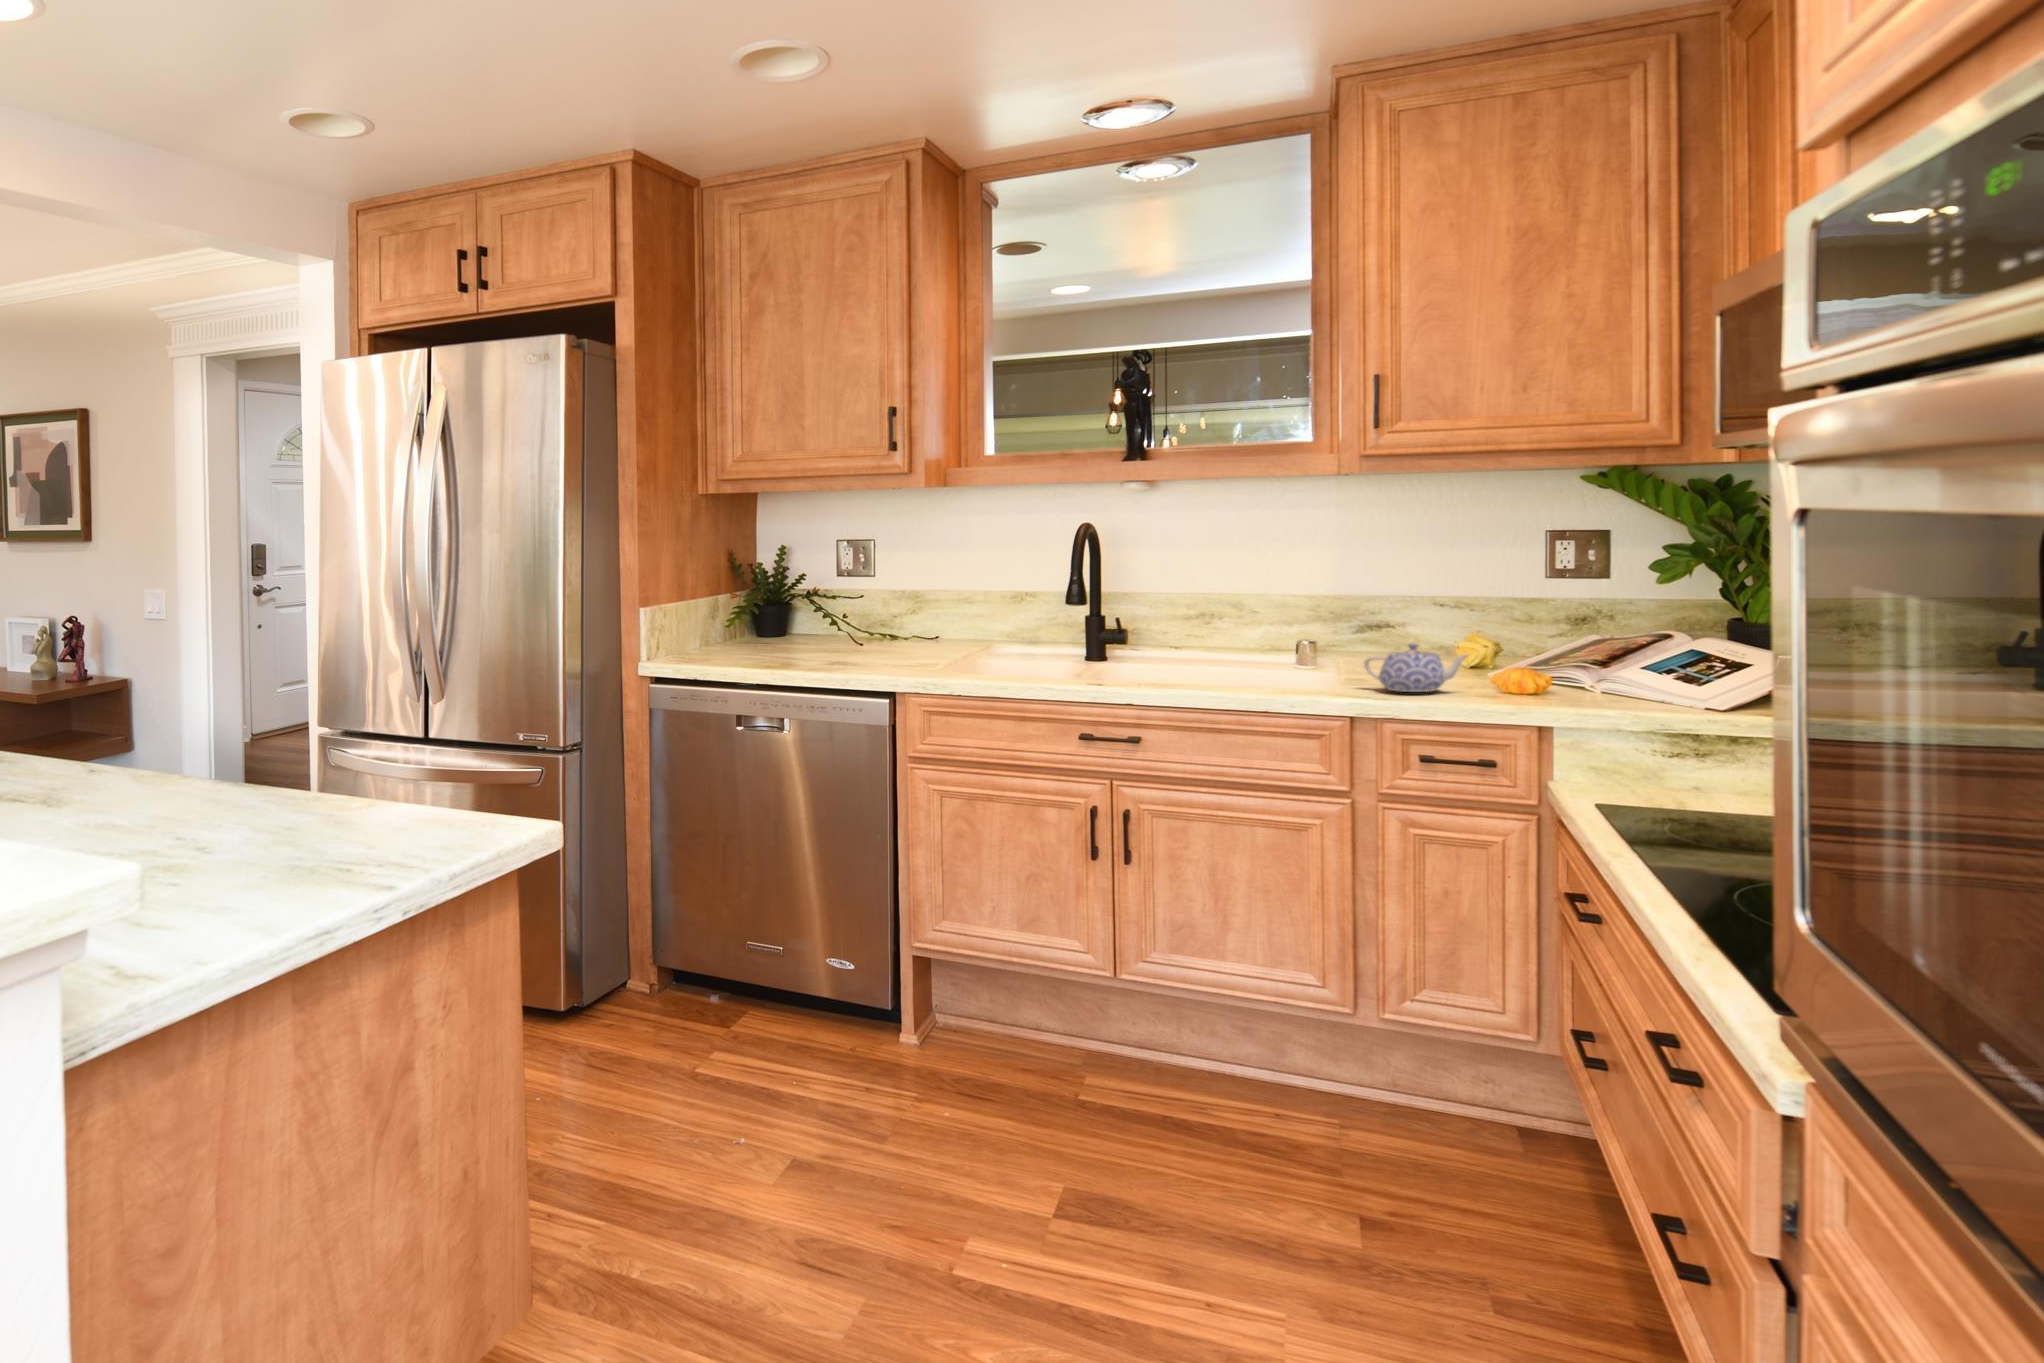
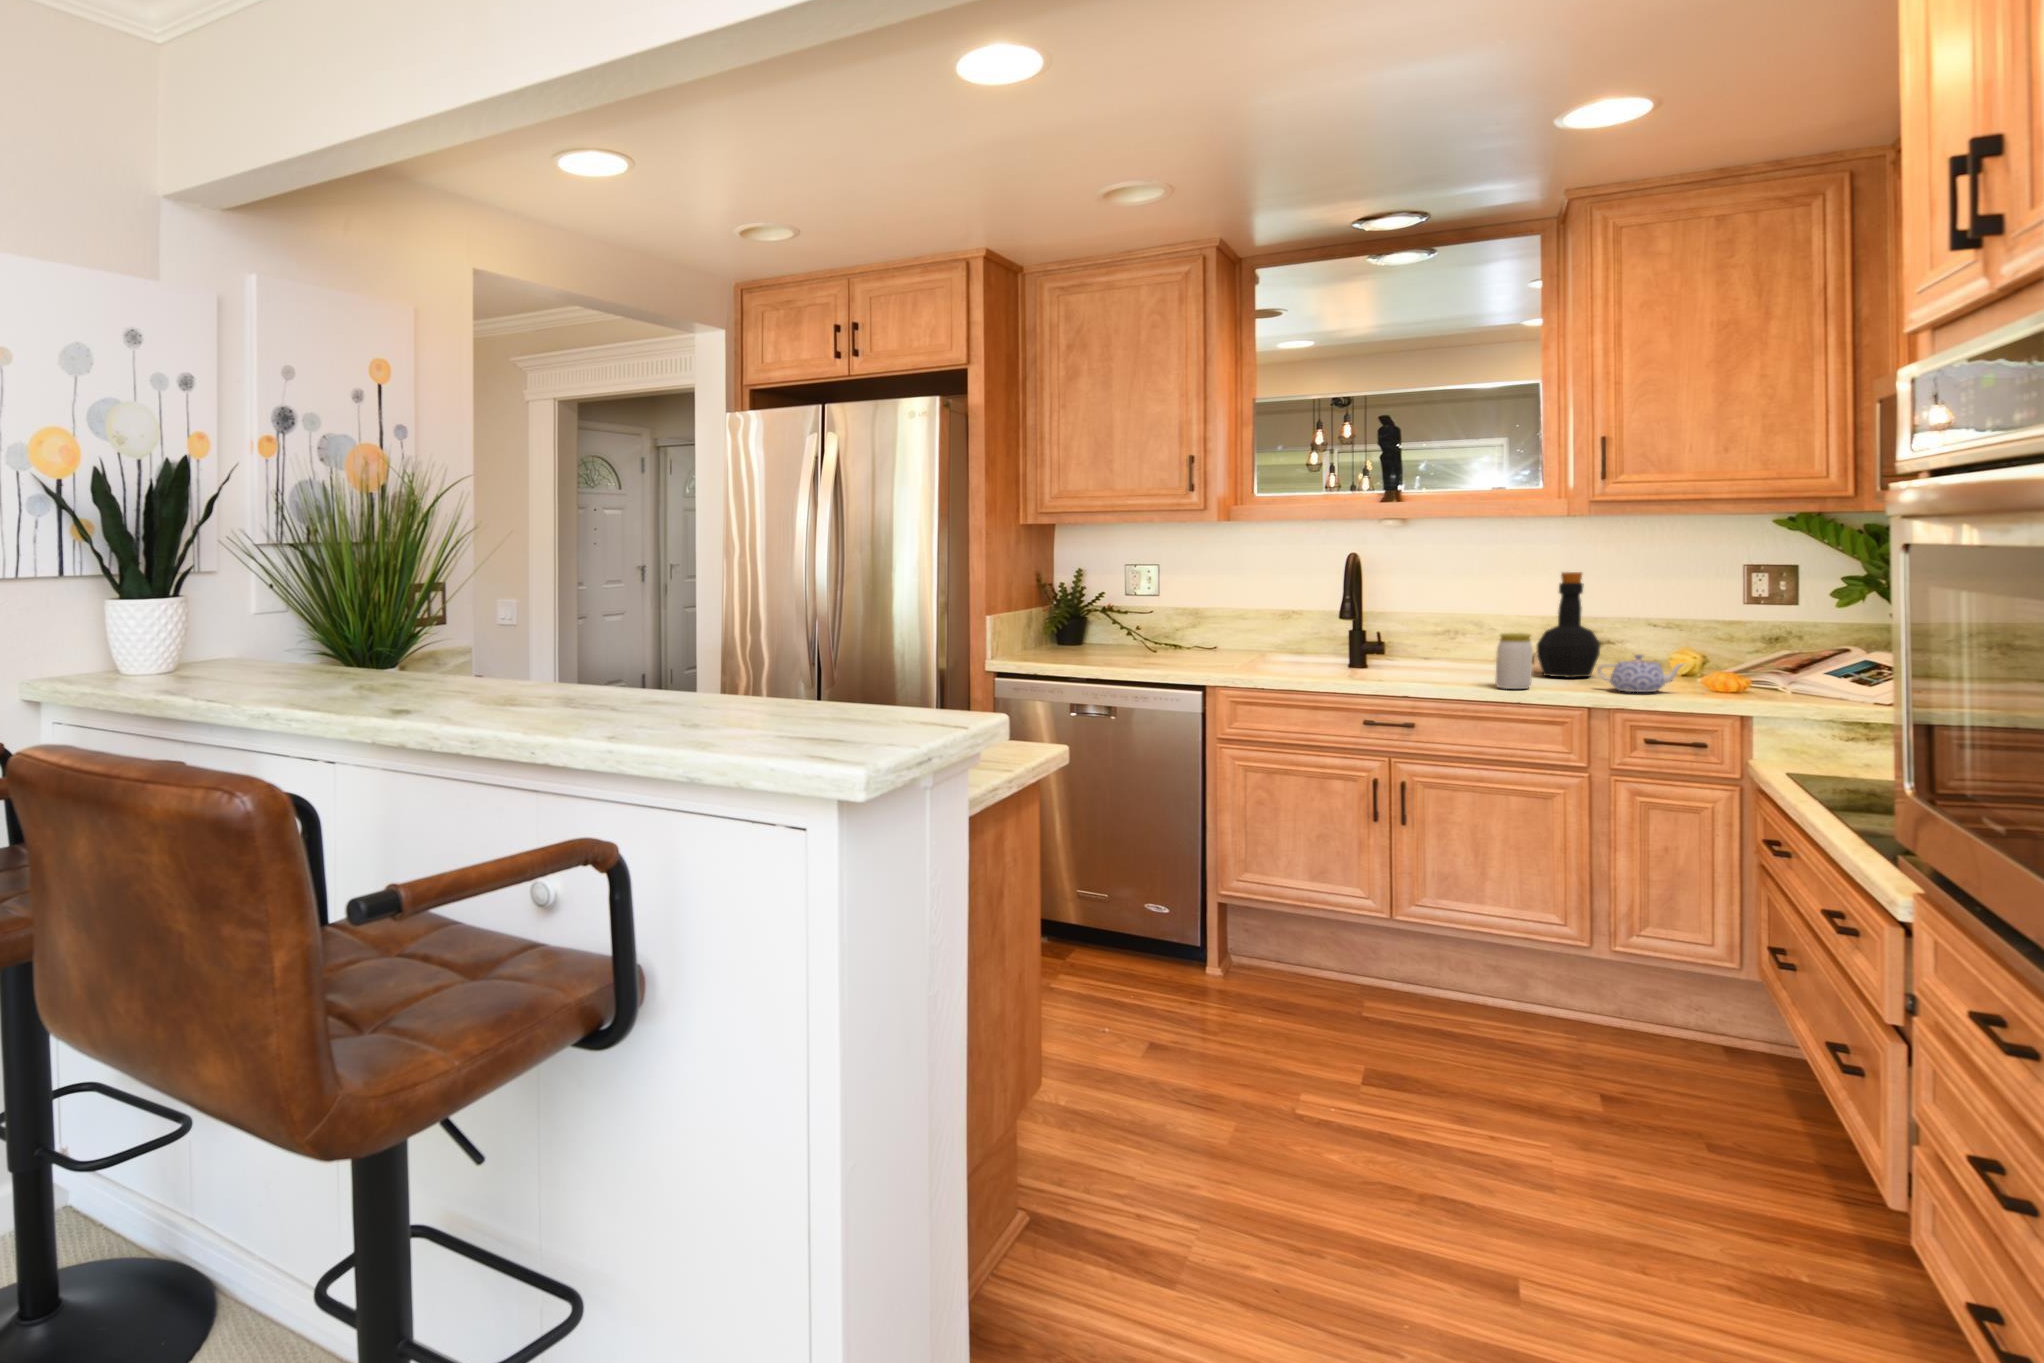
bottle: none [1299,541,1374,674] -> present [1537,572,1600,678]
jar: none [1242,619,1286,690] -> present [1496,633,1533,689]

